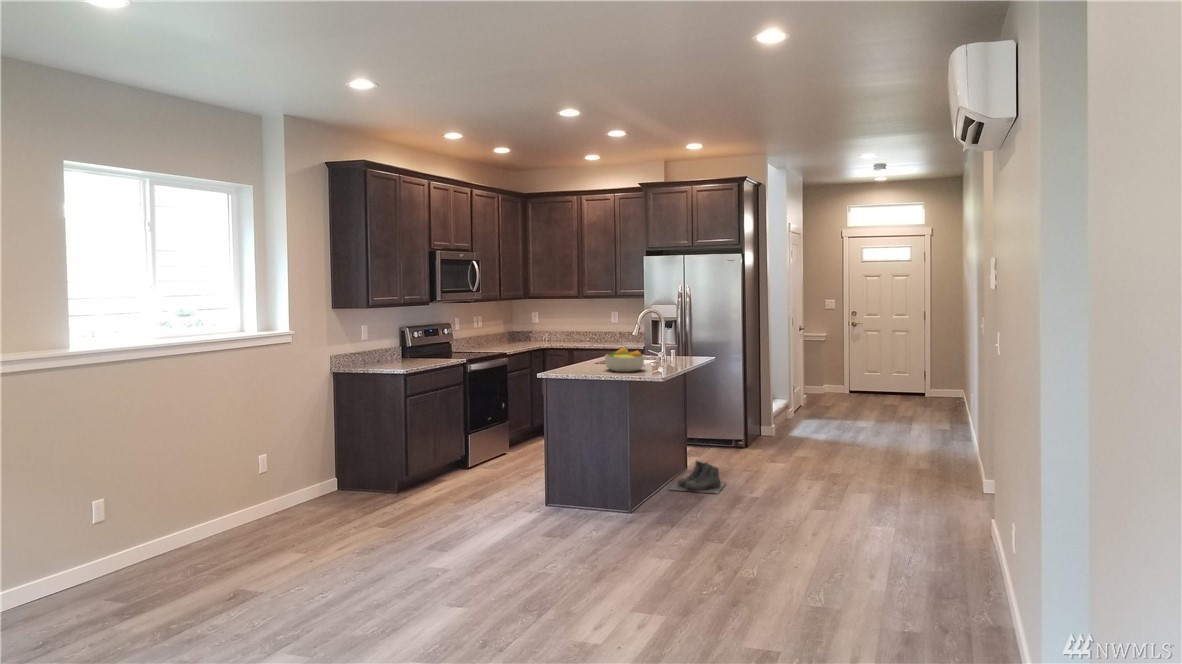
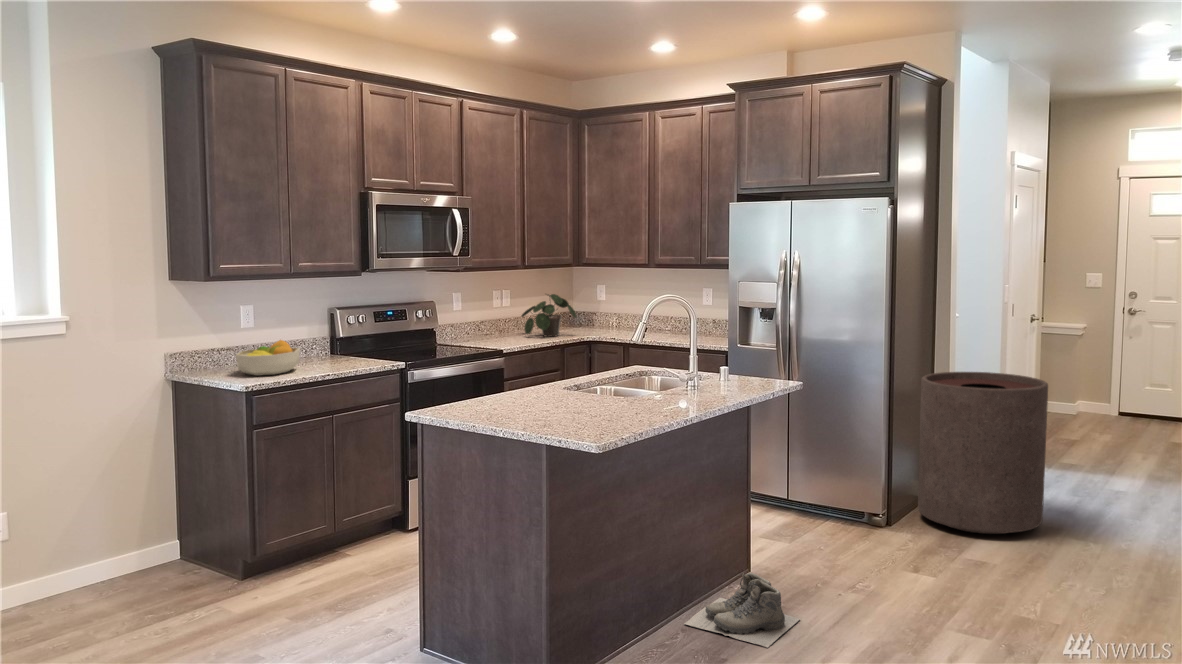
potted plant: none [495,317,534,346] -> present [522,294,576,337]
fruit bowl: present [605,348,644,372] -> present [236,340,300,376]
trash can: none [759,356,828,447] -> present [918,372,1048,534]

